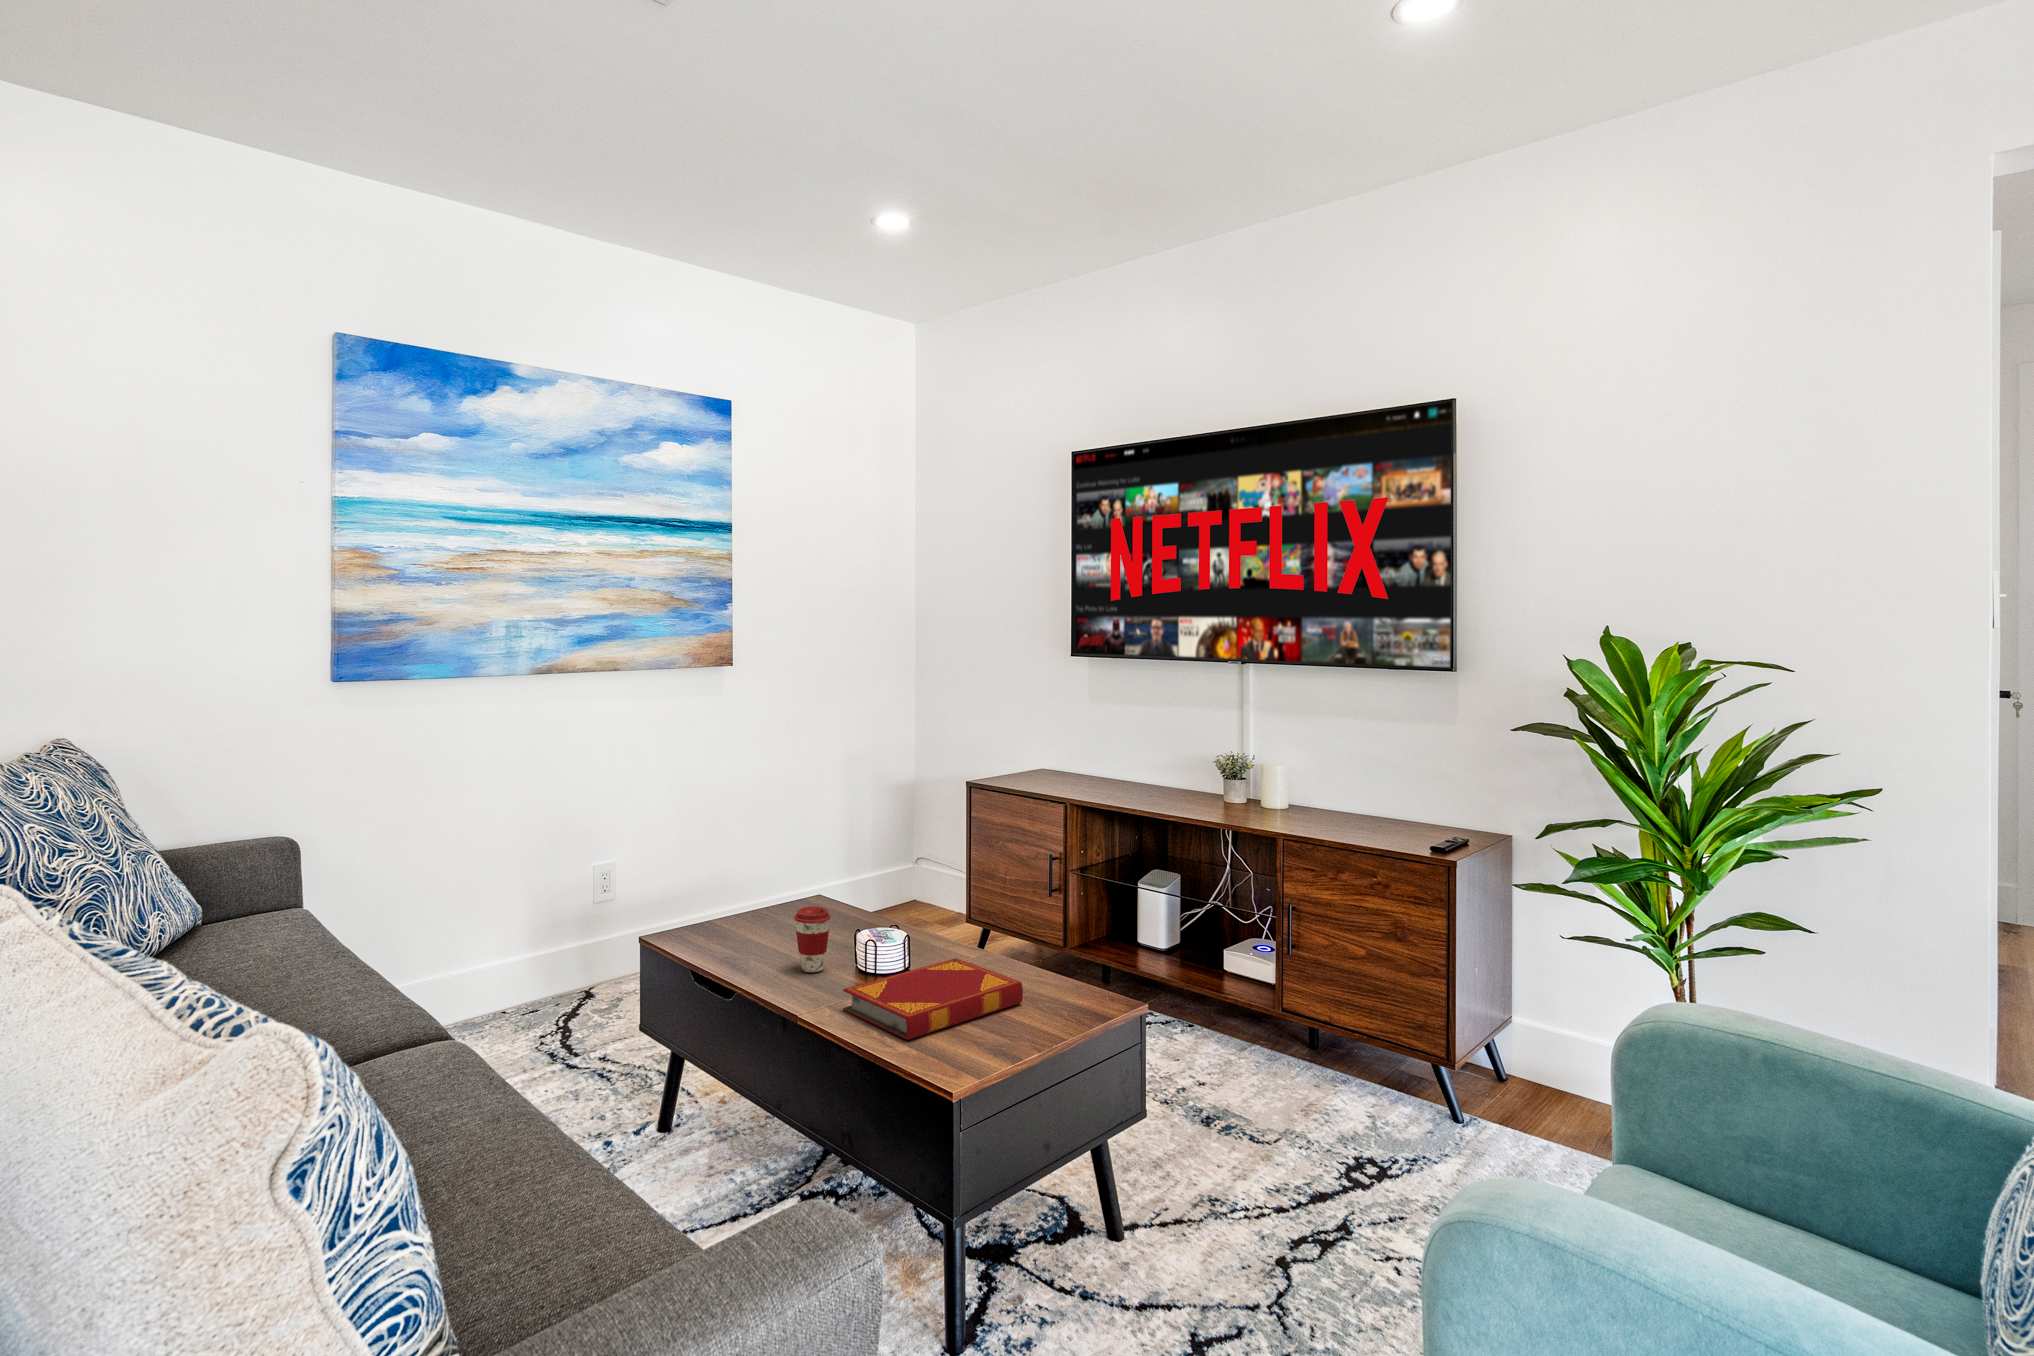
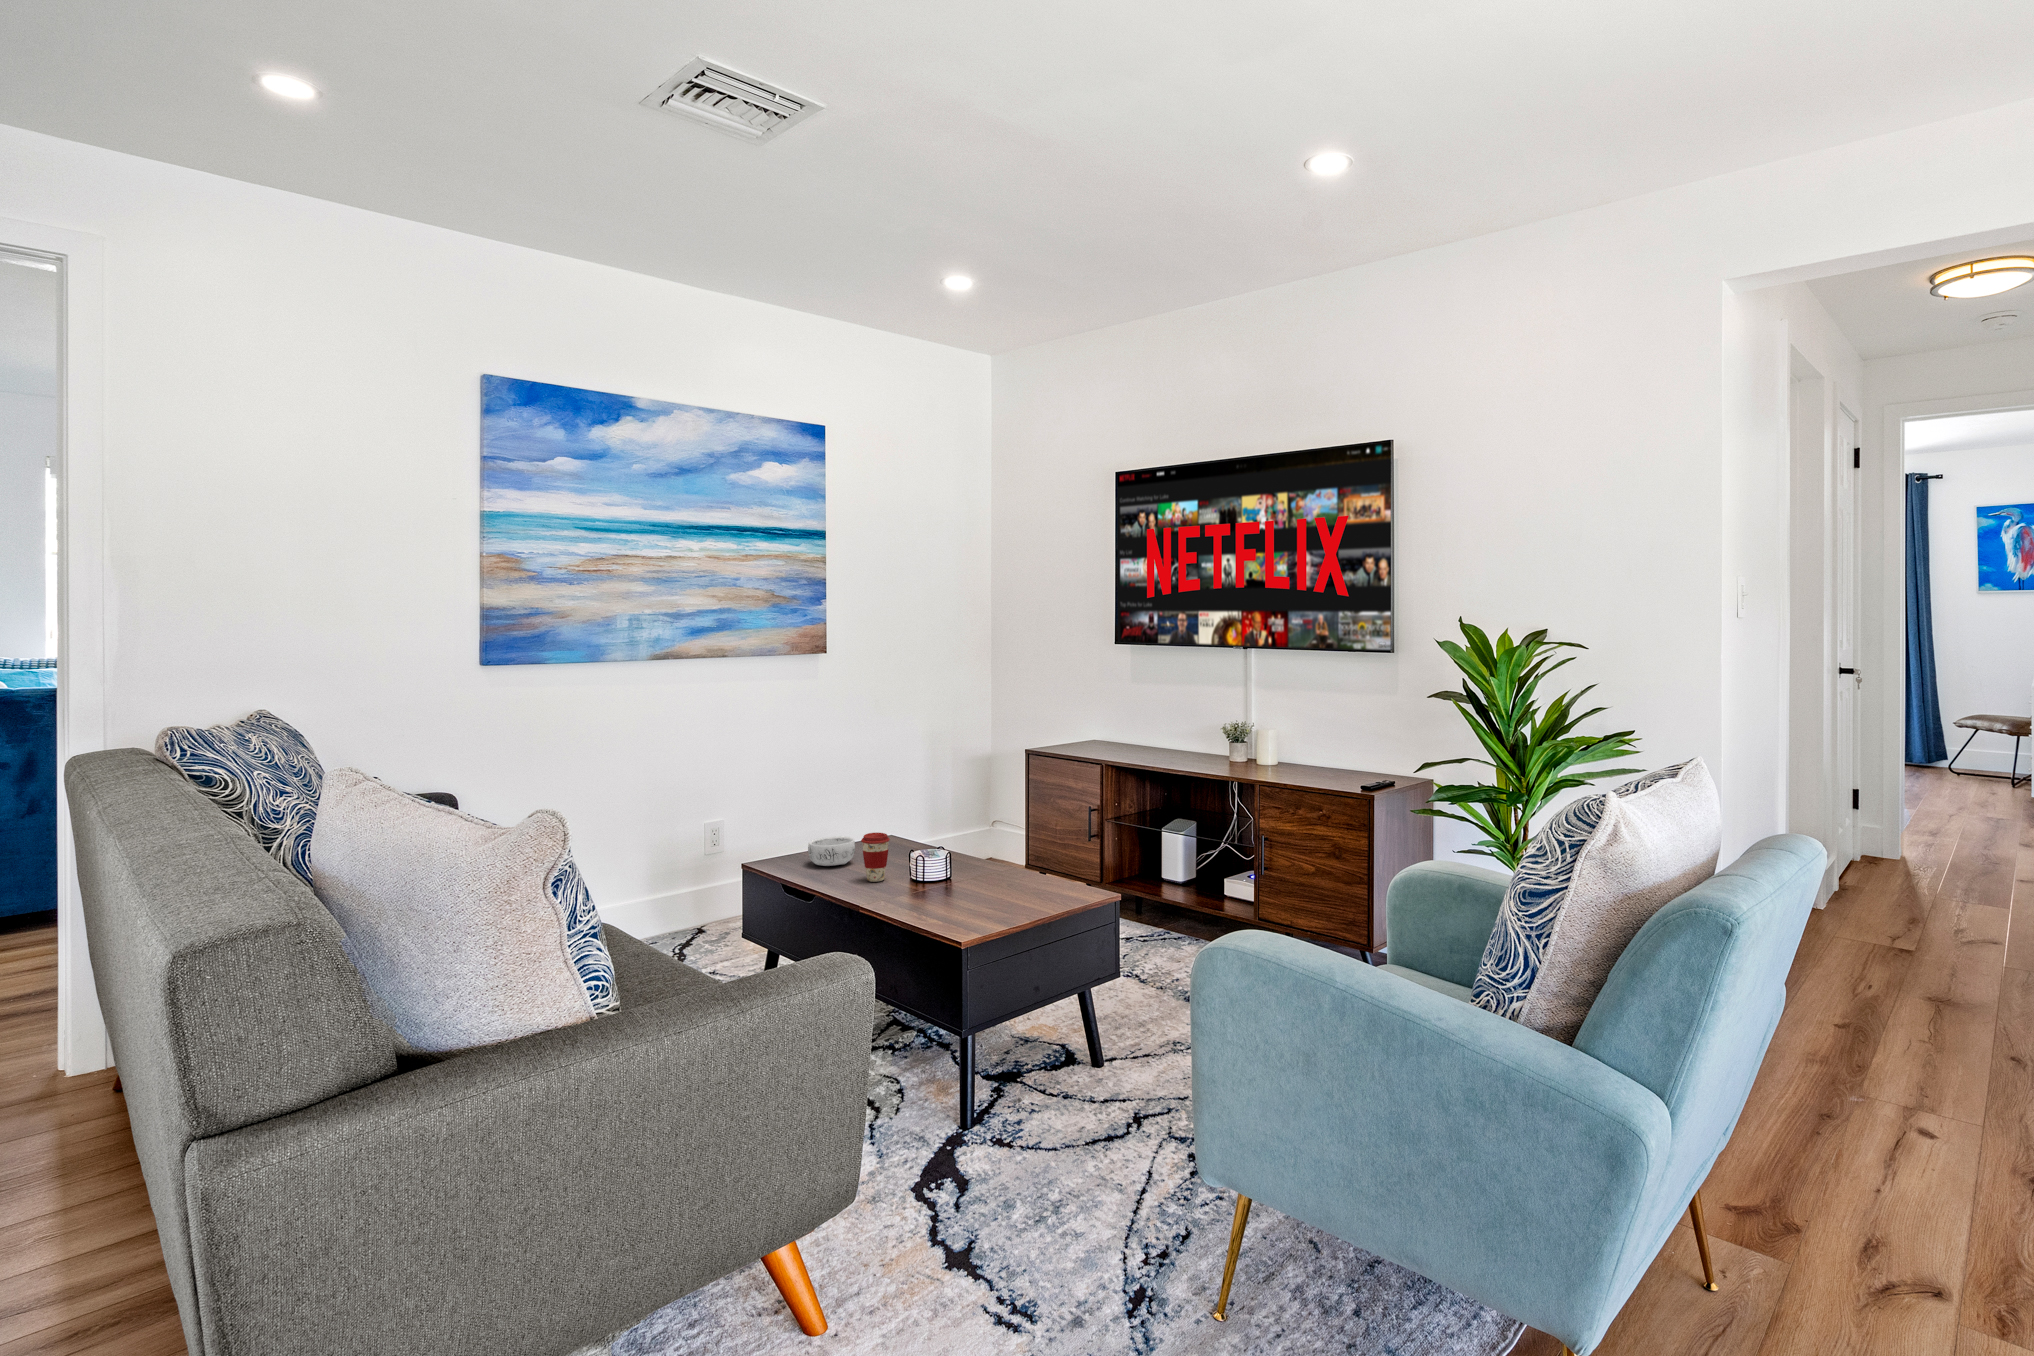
decorative bowl: none [724,905,783,945] -> present [808,836,855,866]
hardback book: present [843,958,1023,1040] -> none [894,868,1031,918]

